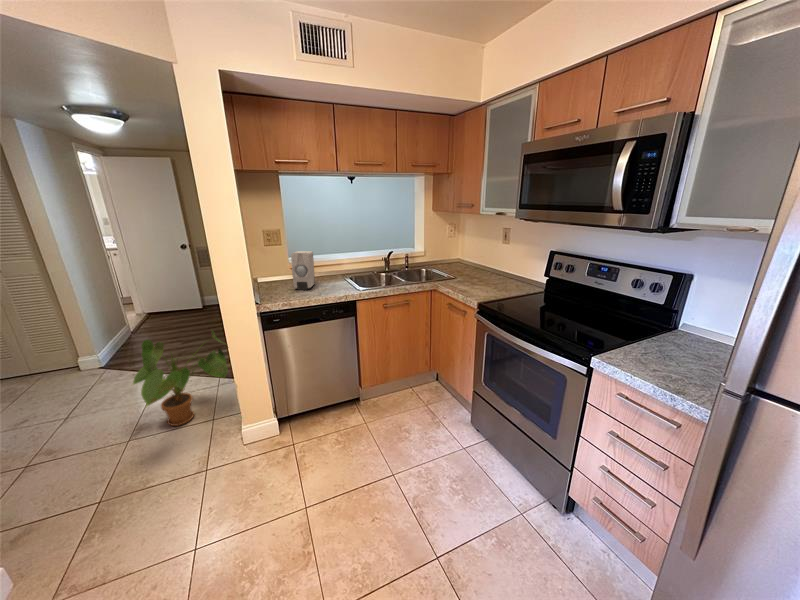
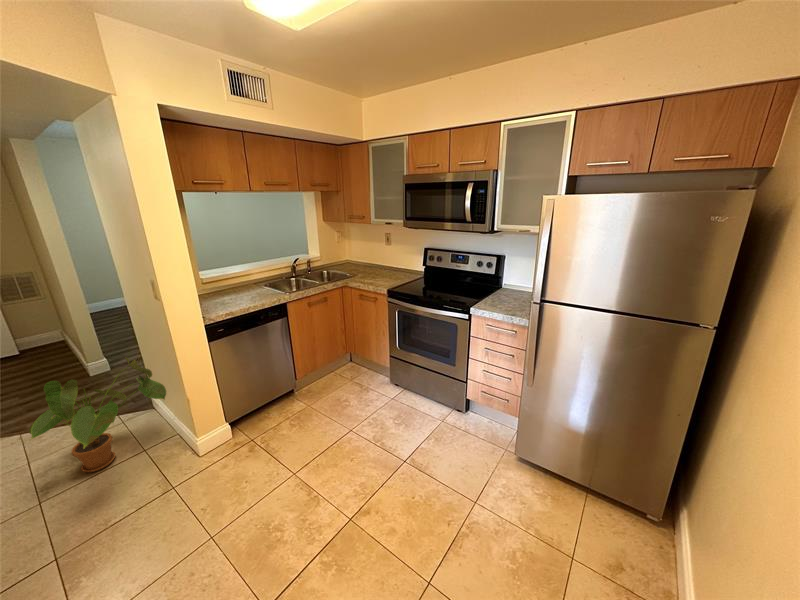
soap dispenser: present [291,251,315,290] -> none [217,265,241,302]

